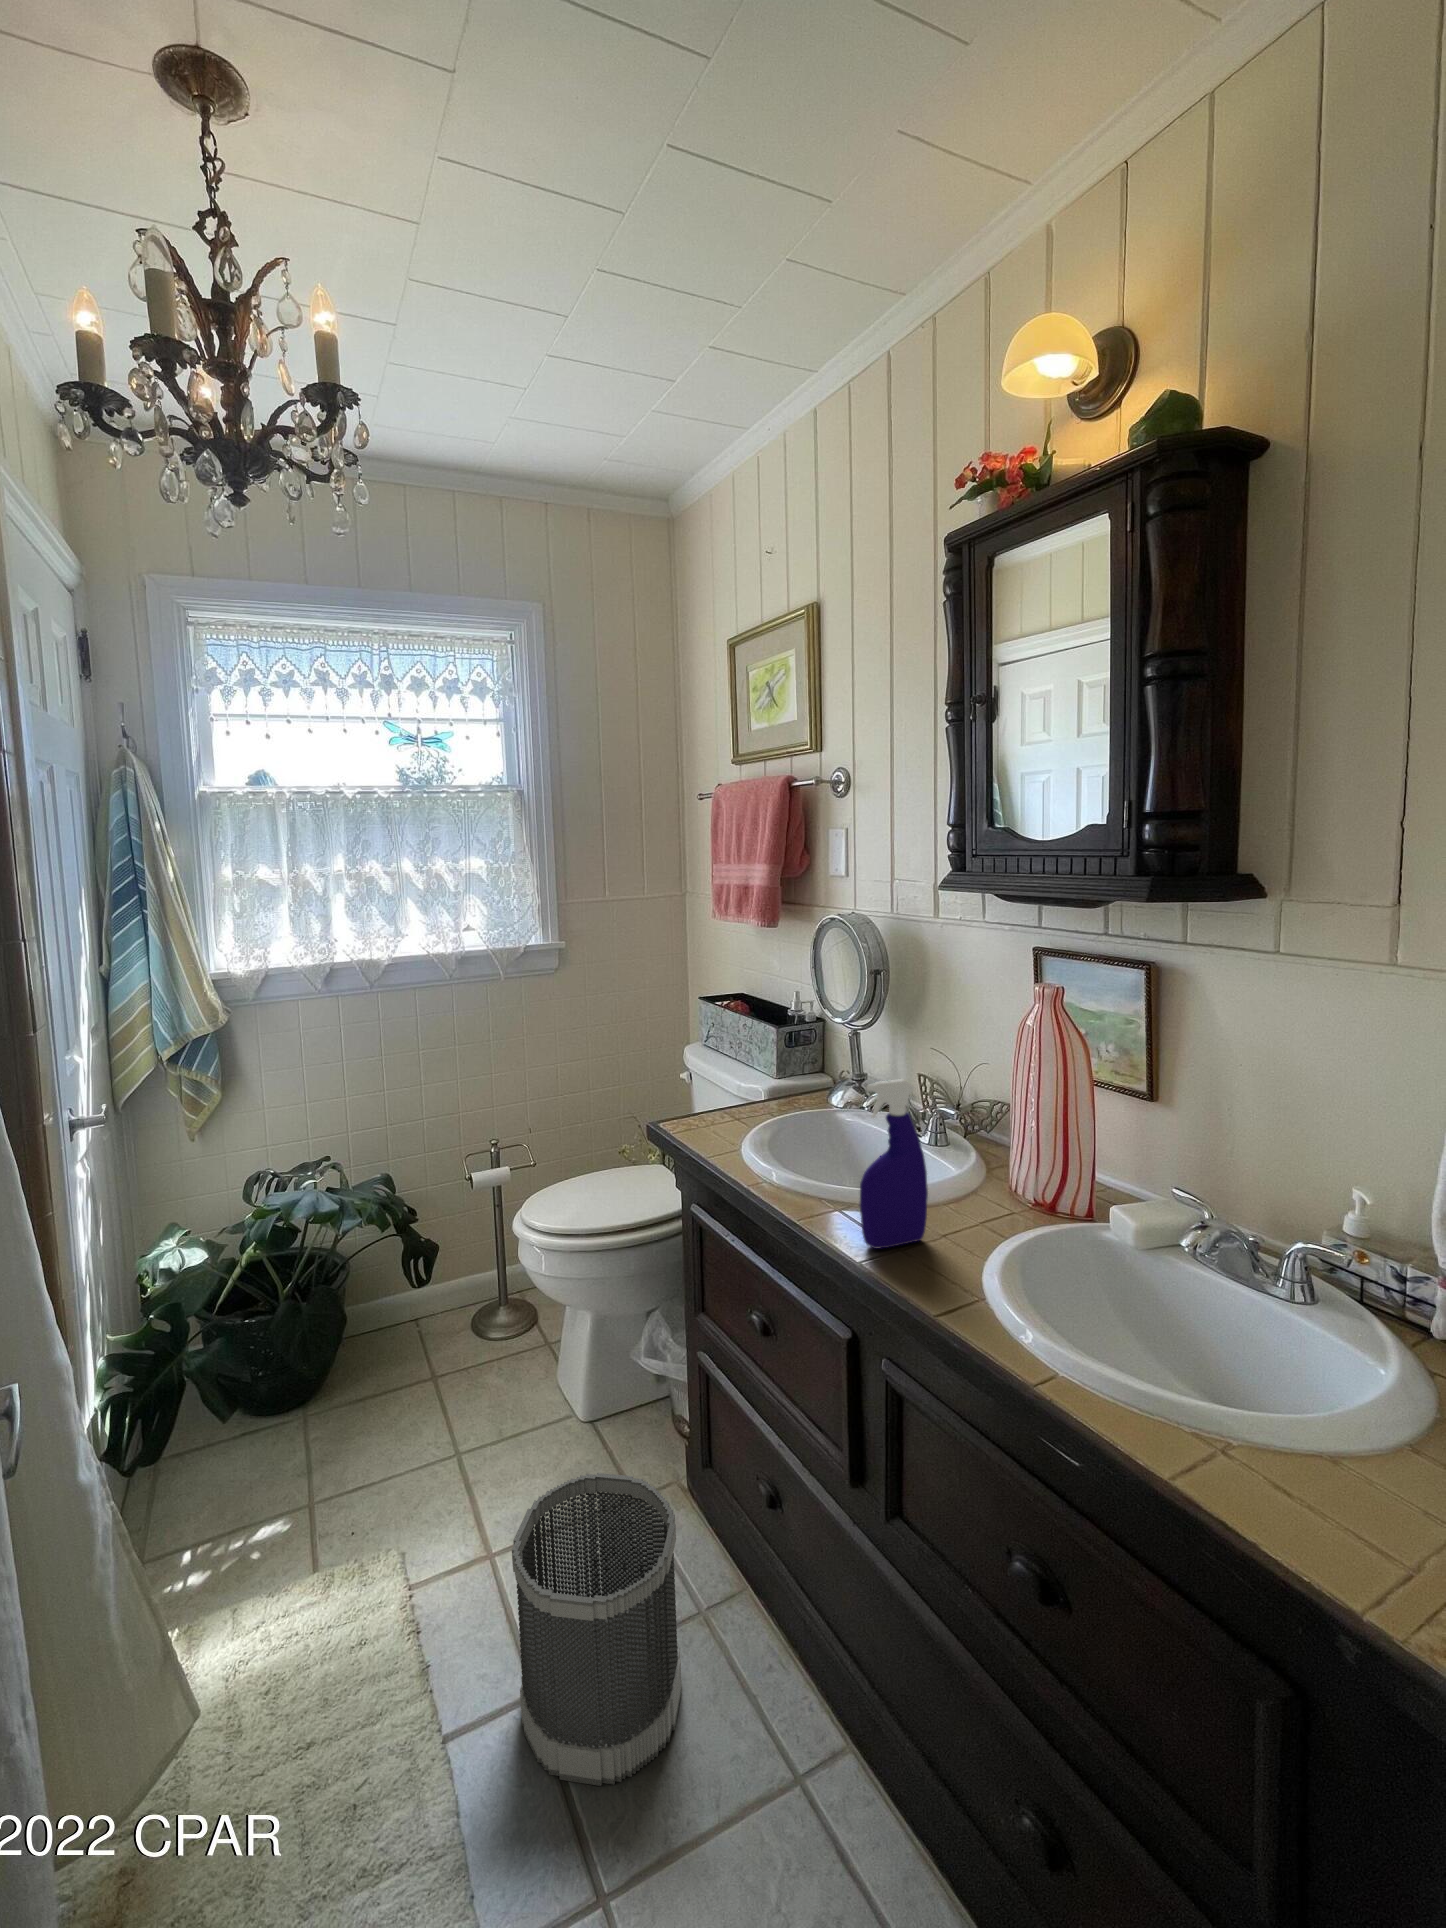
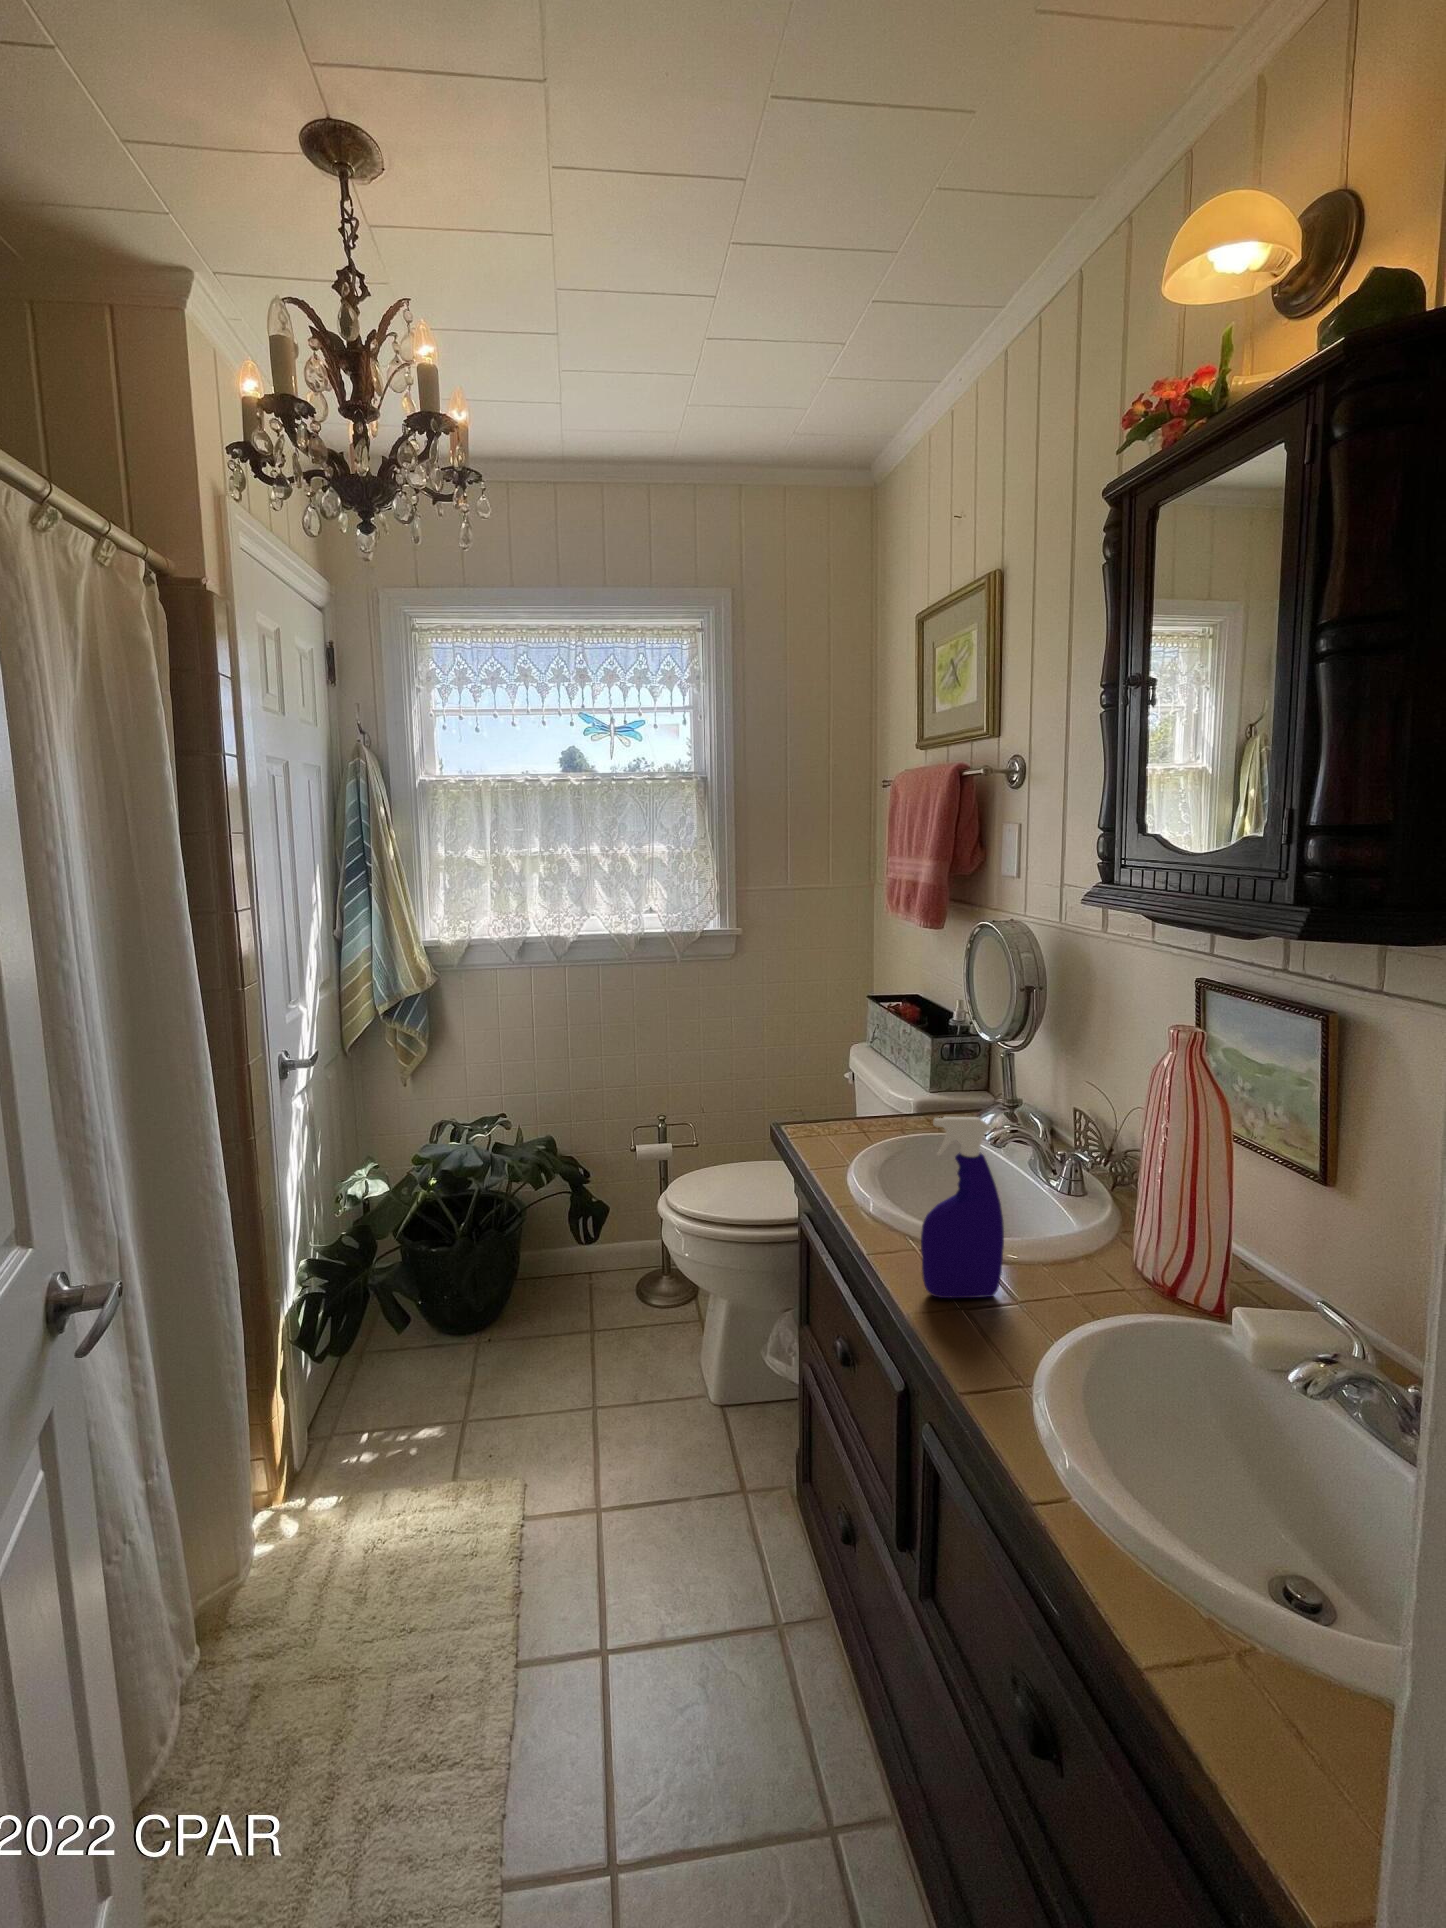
wastebasket: present [512,1473,682,1786] -> none [579,1459,740,1761]

